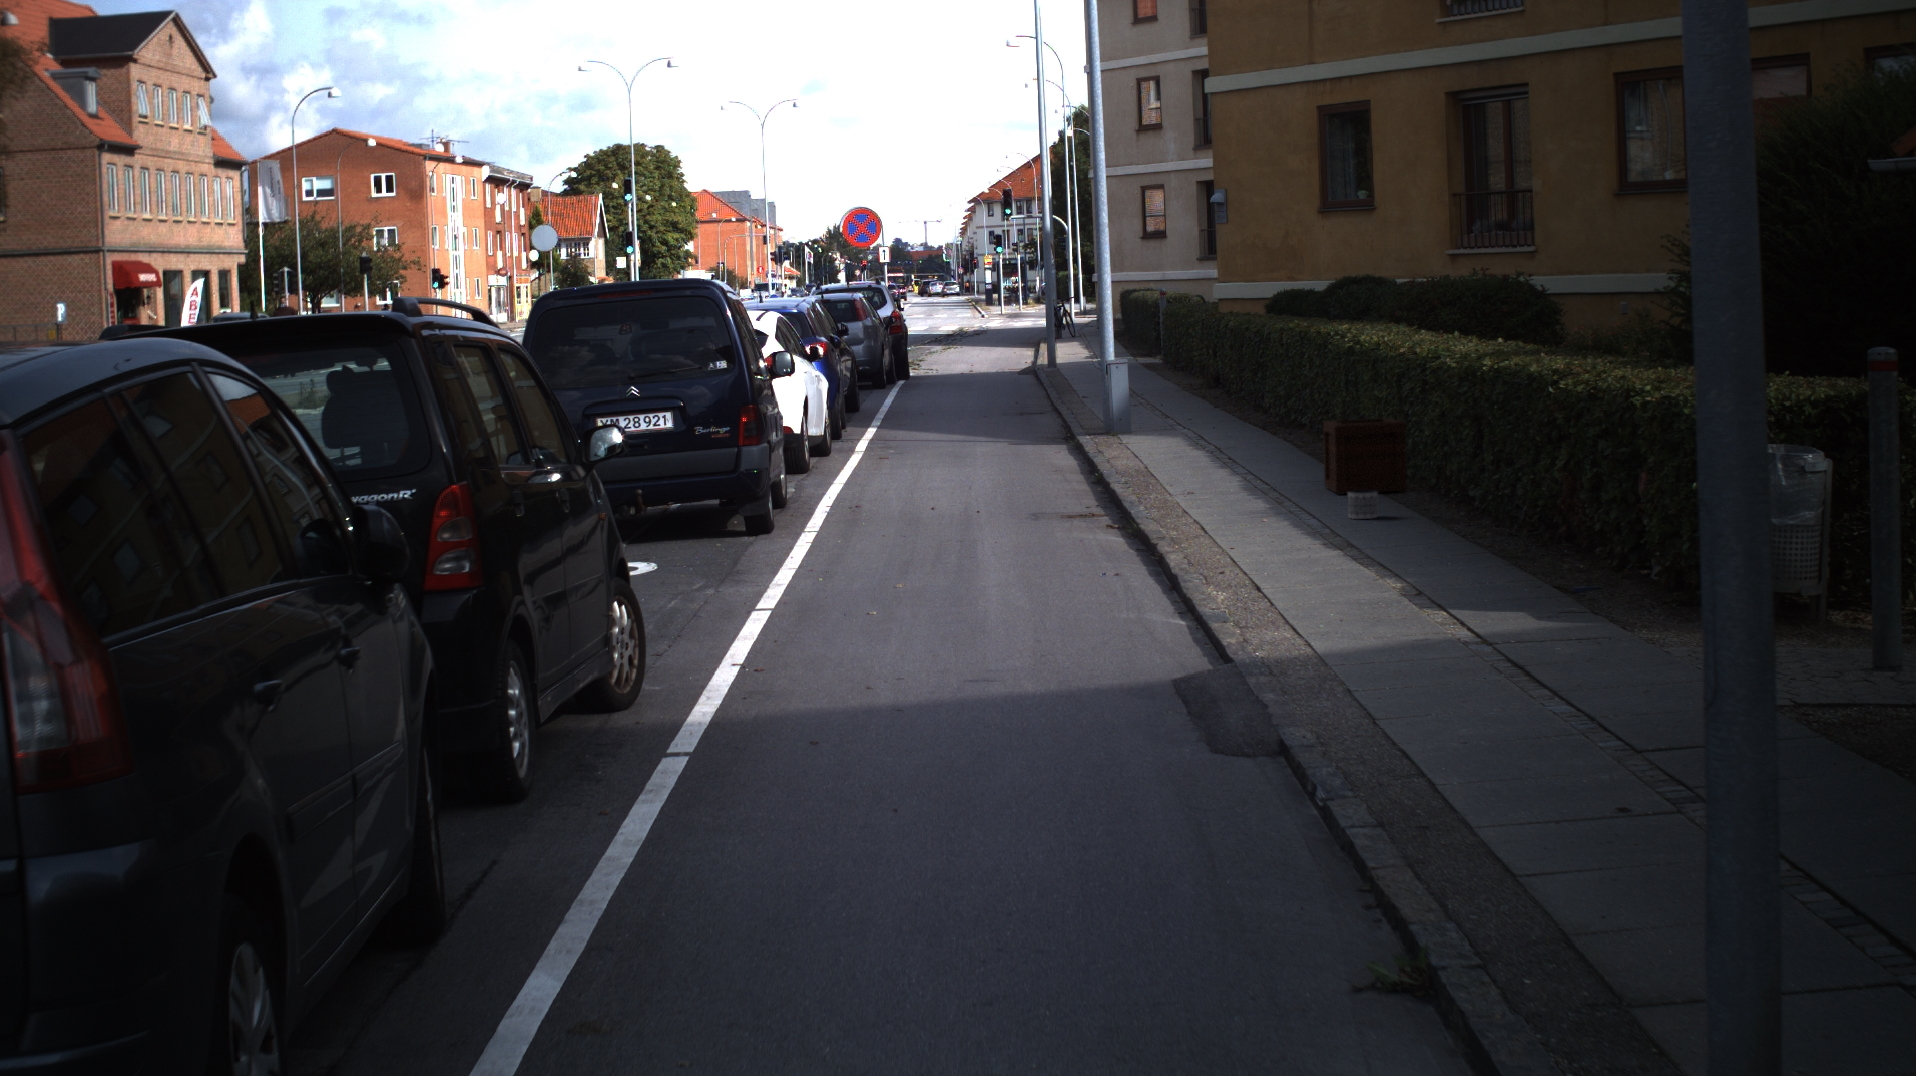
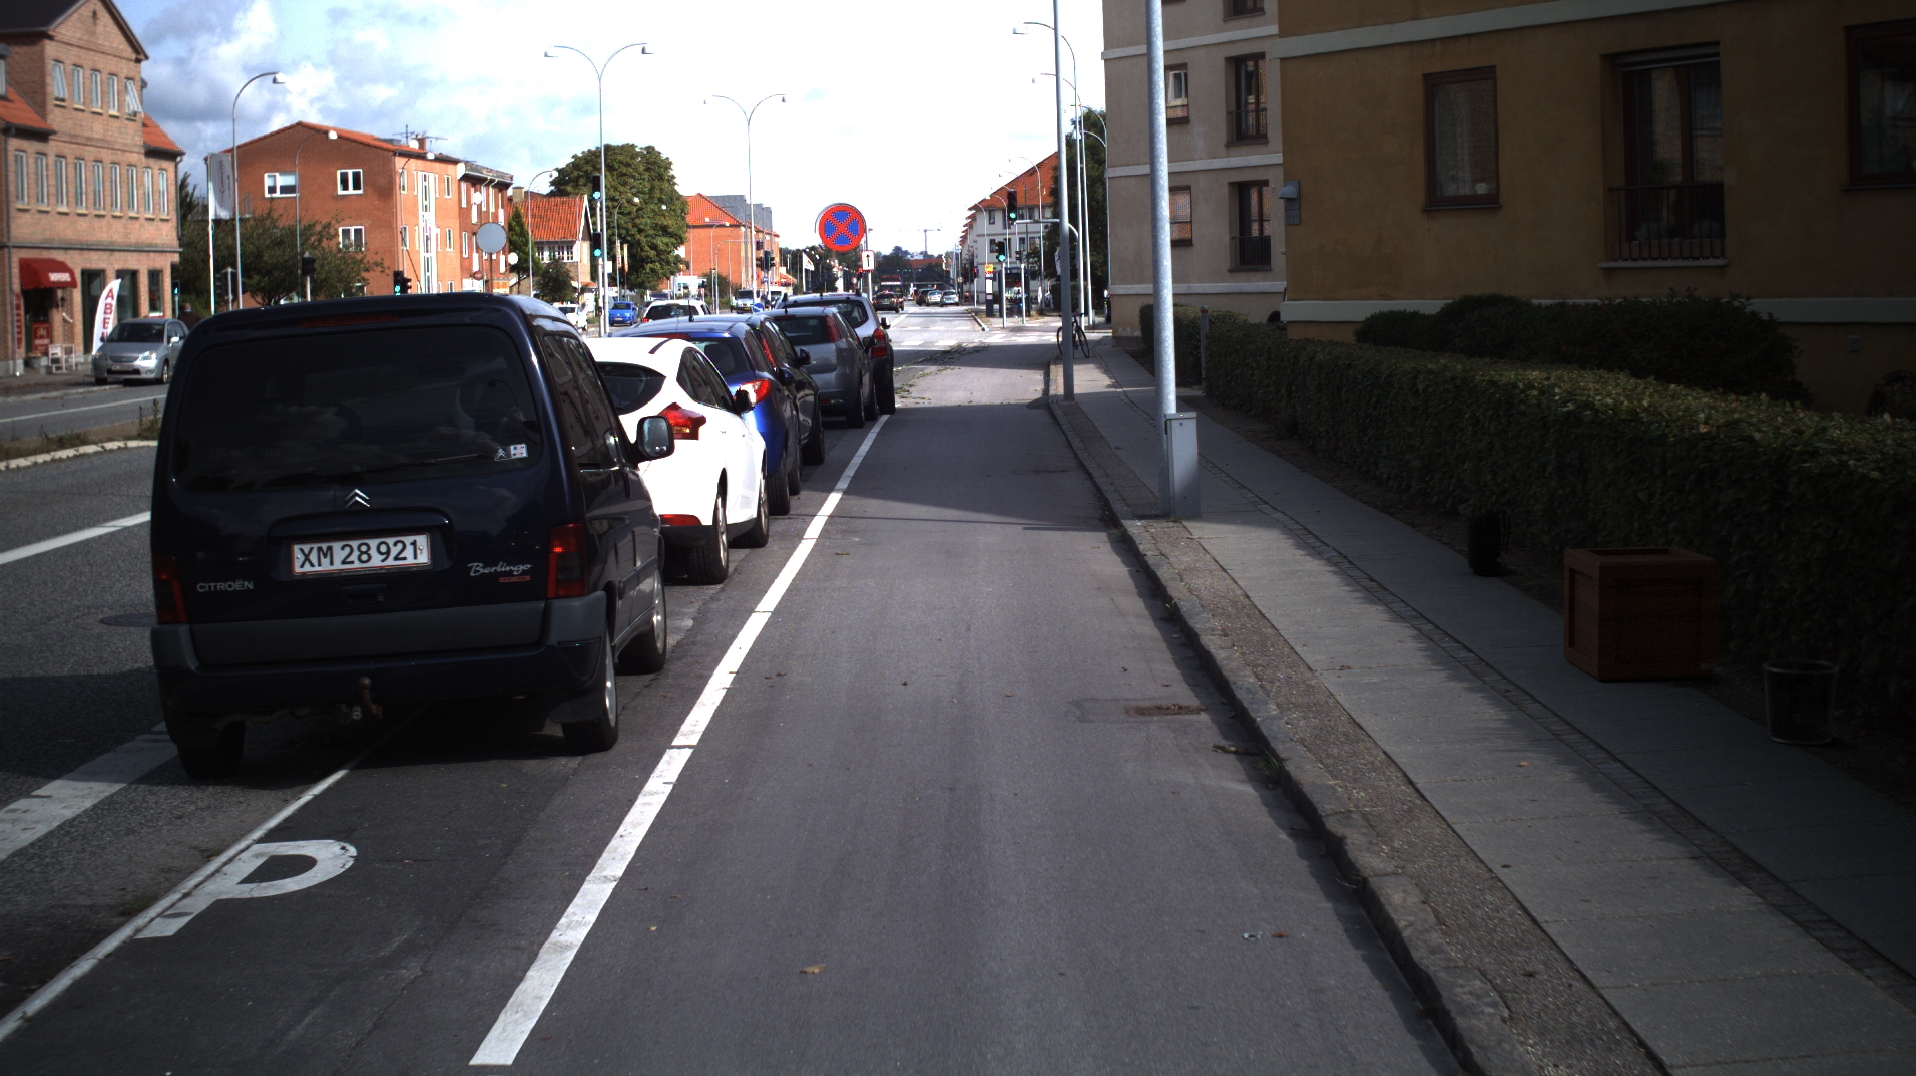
backpack: none [1296,412,1329,455] -> present [1467,509,1511,575]
waste bin: none [1405,468,1445,512] -> present [1763,659,1839,745]
planter: present [1348,490,1378,519] -> none [1665,703,1723,760]

